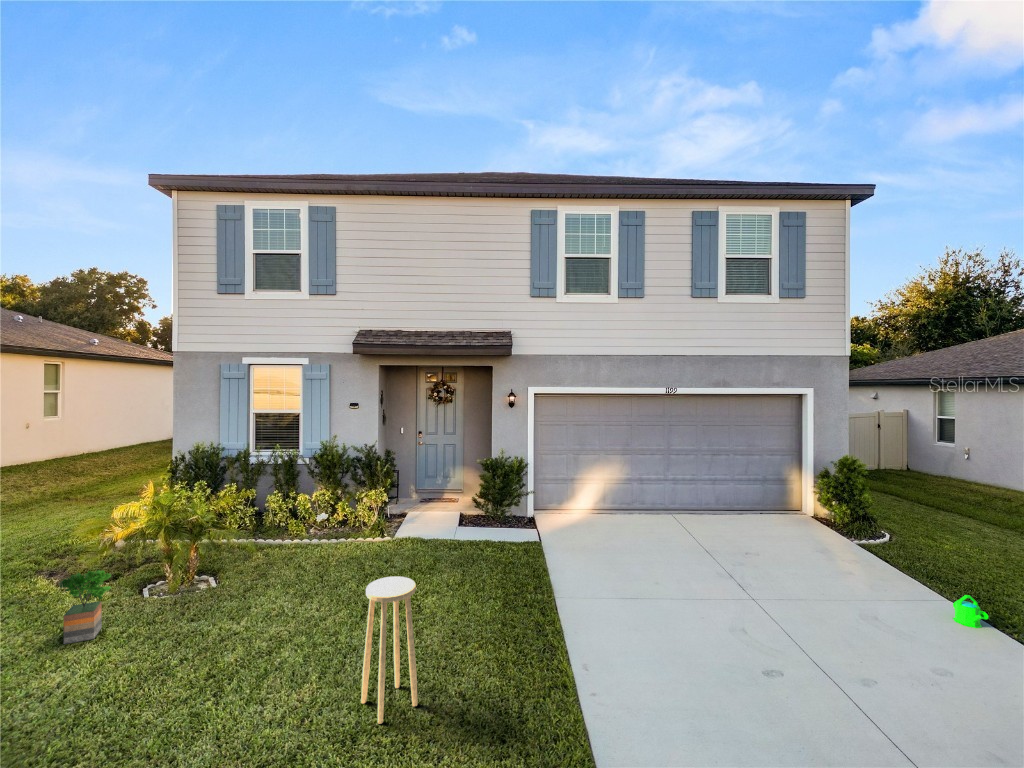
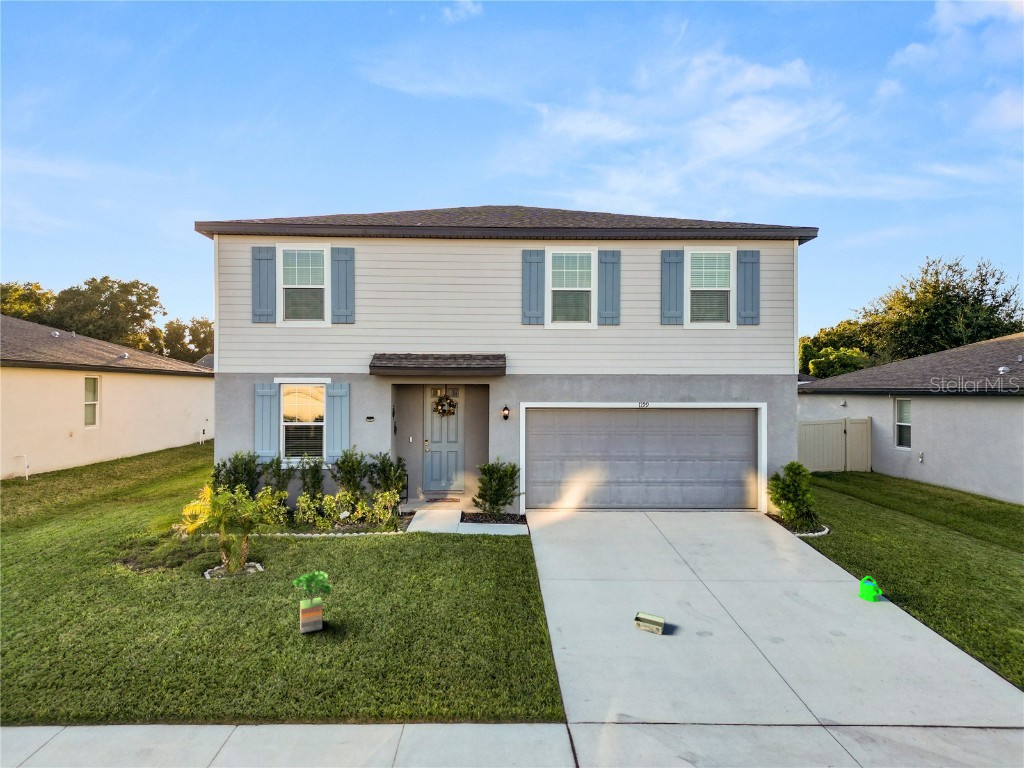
potted tree: present [59,570,111,644] -> present [294,571,332,633]
stool: present [361,576,418,724] -> none [388,558,430,665]
toolbox: none [682,642,722,675] -> present [634,612,665,635]

